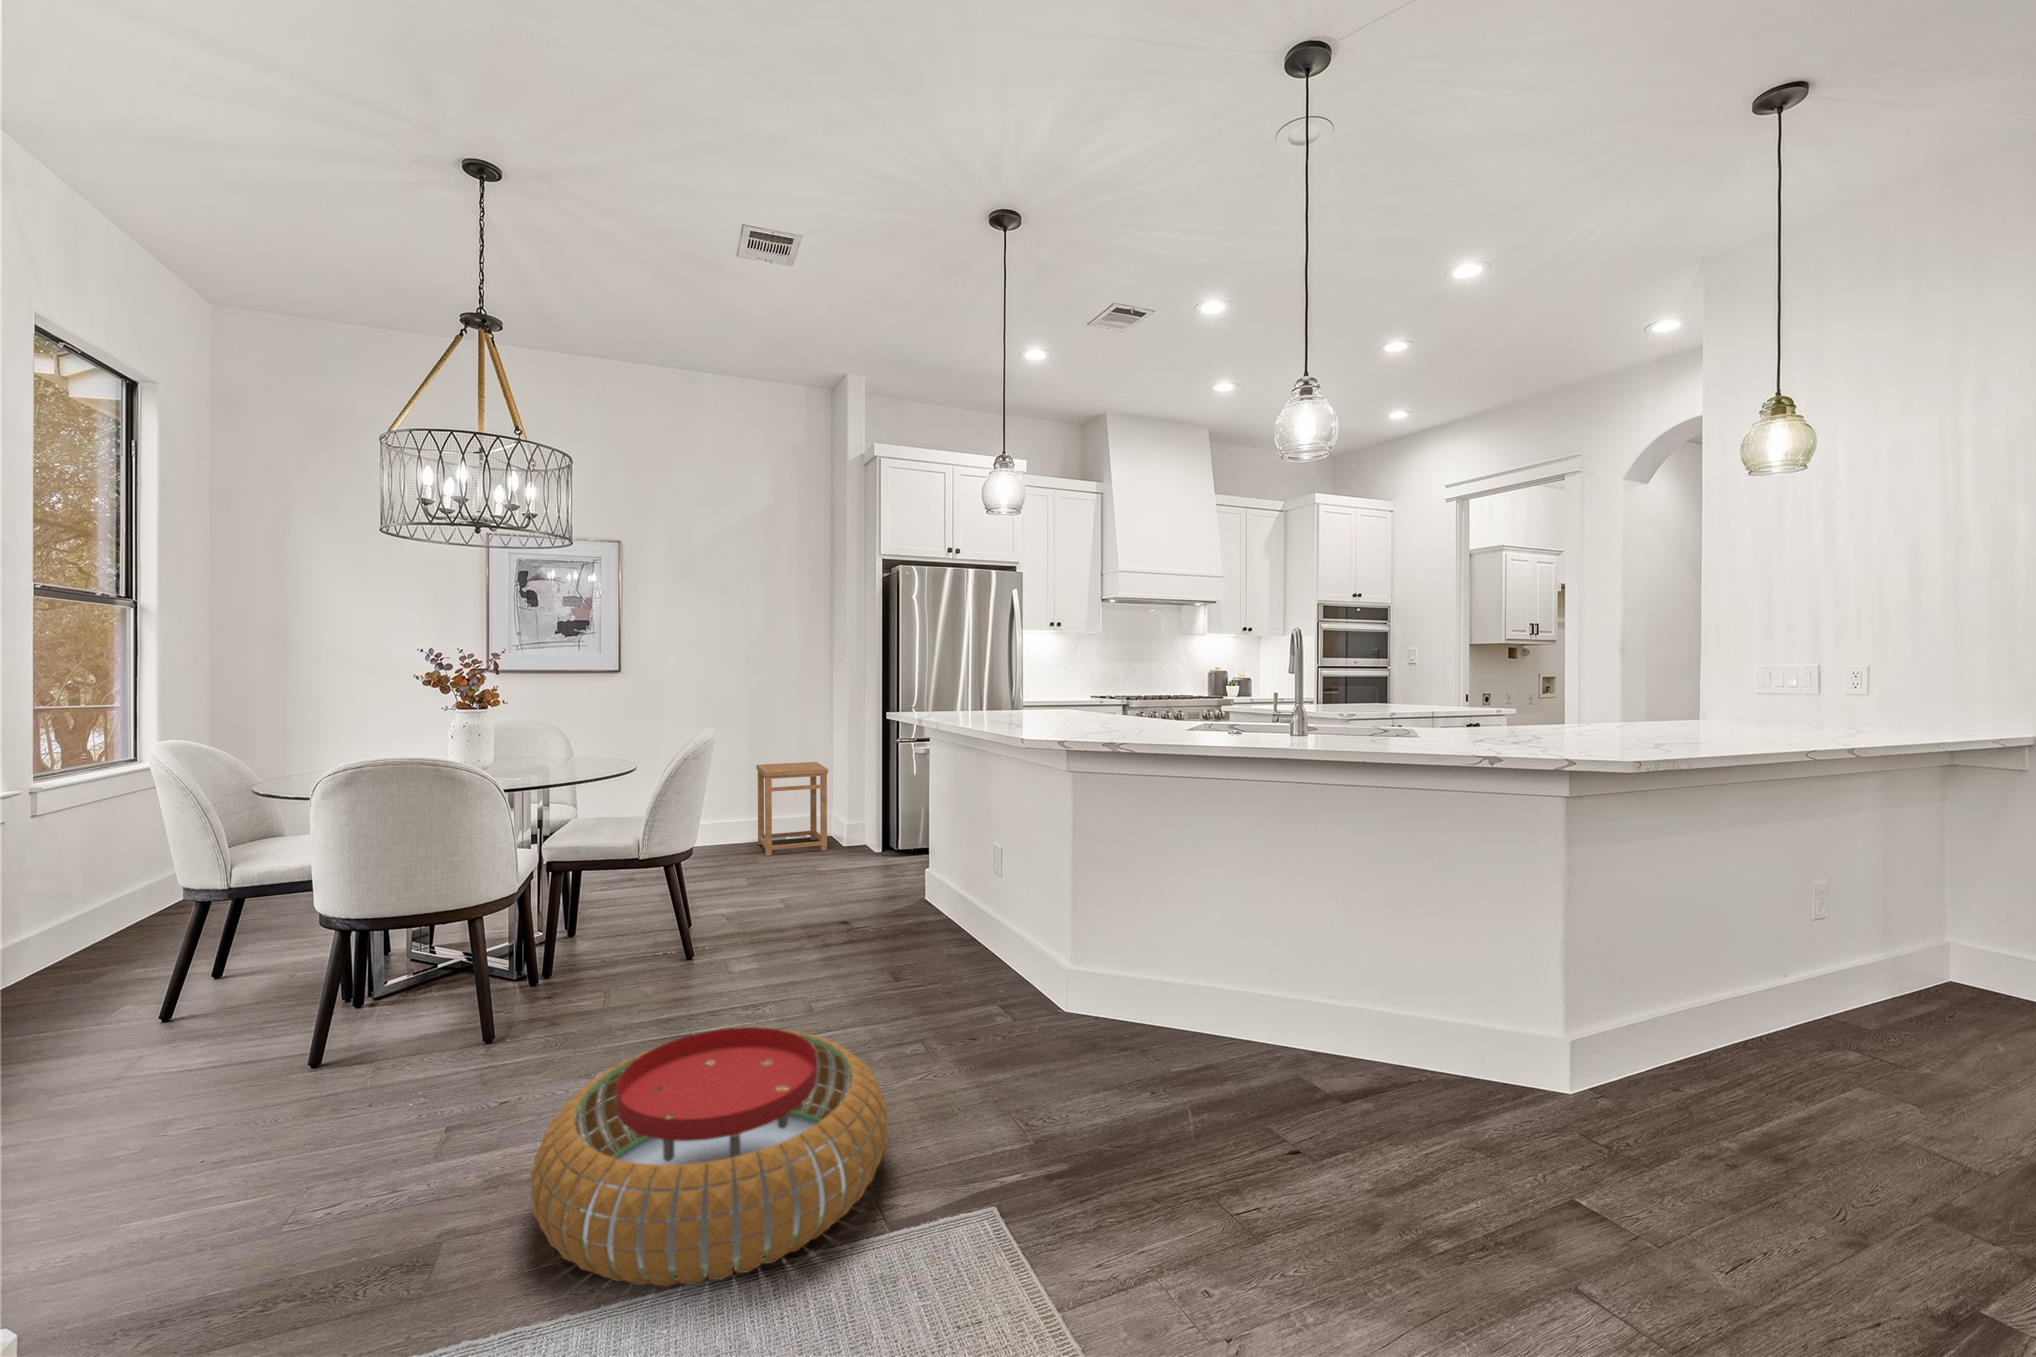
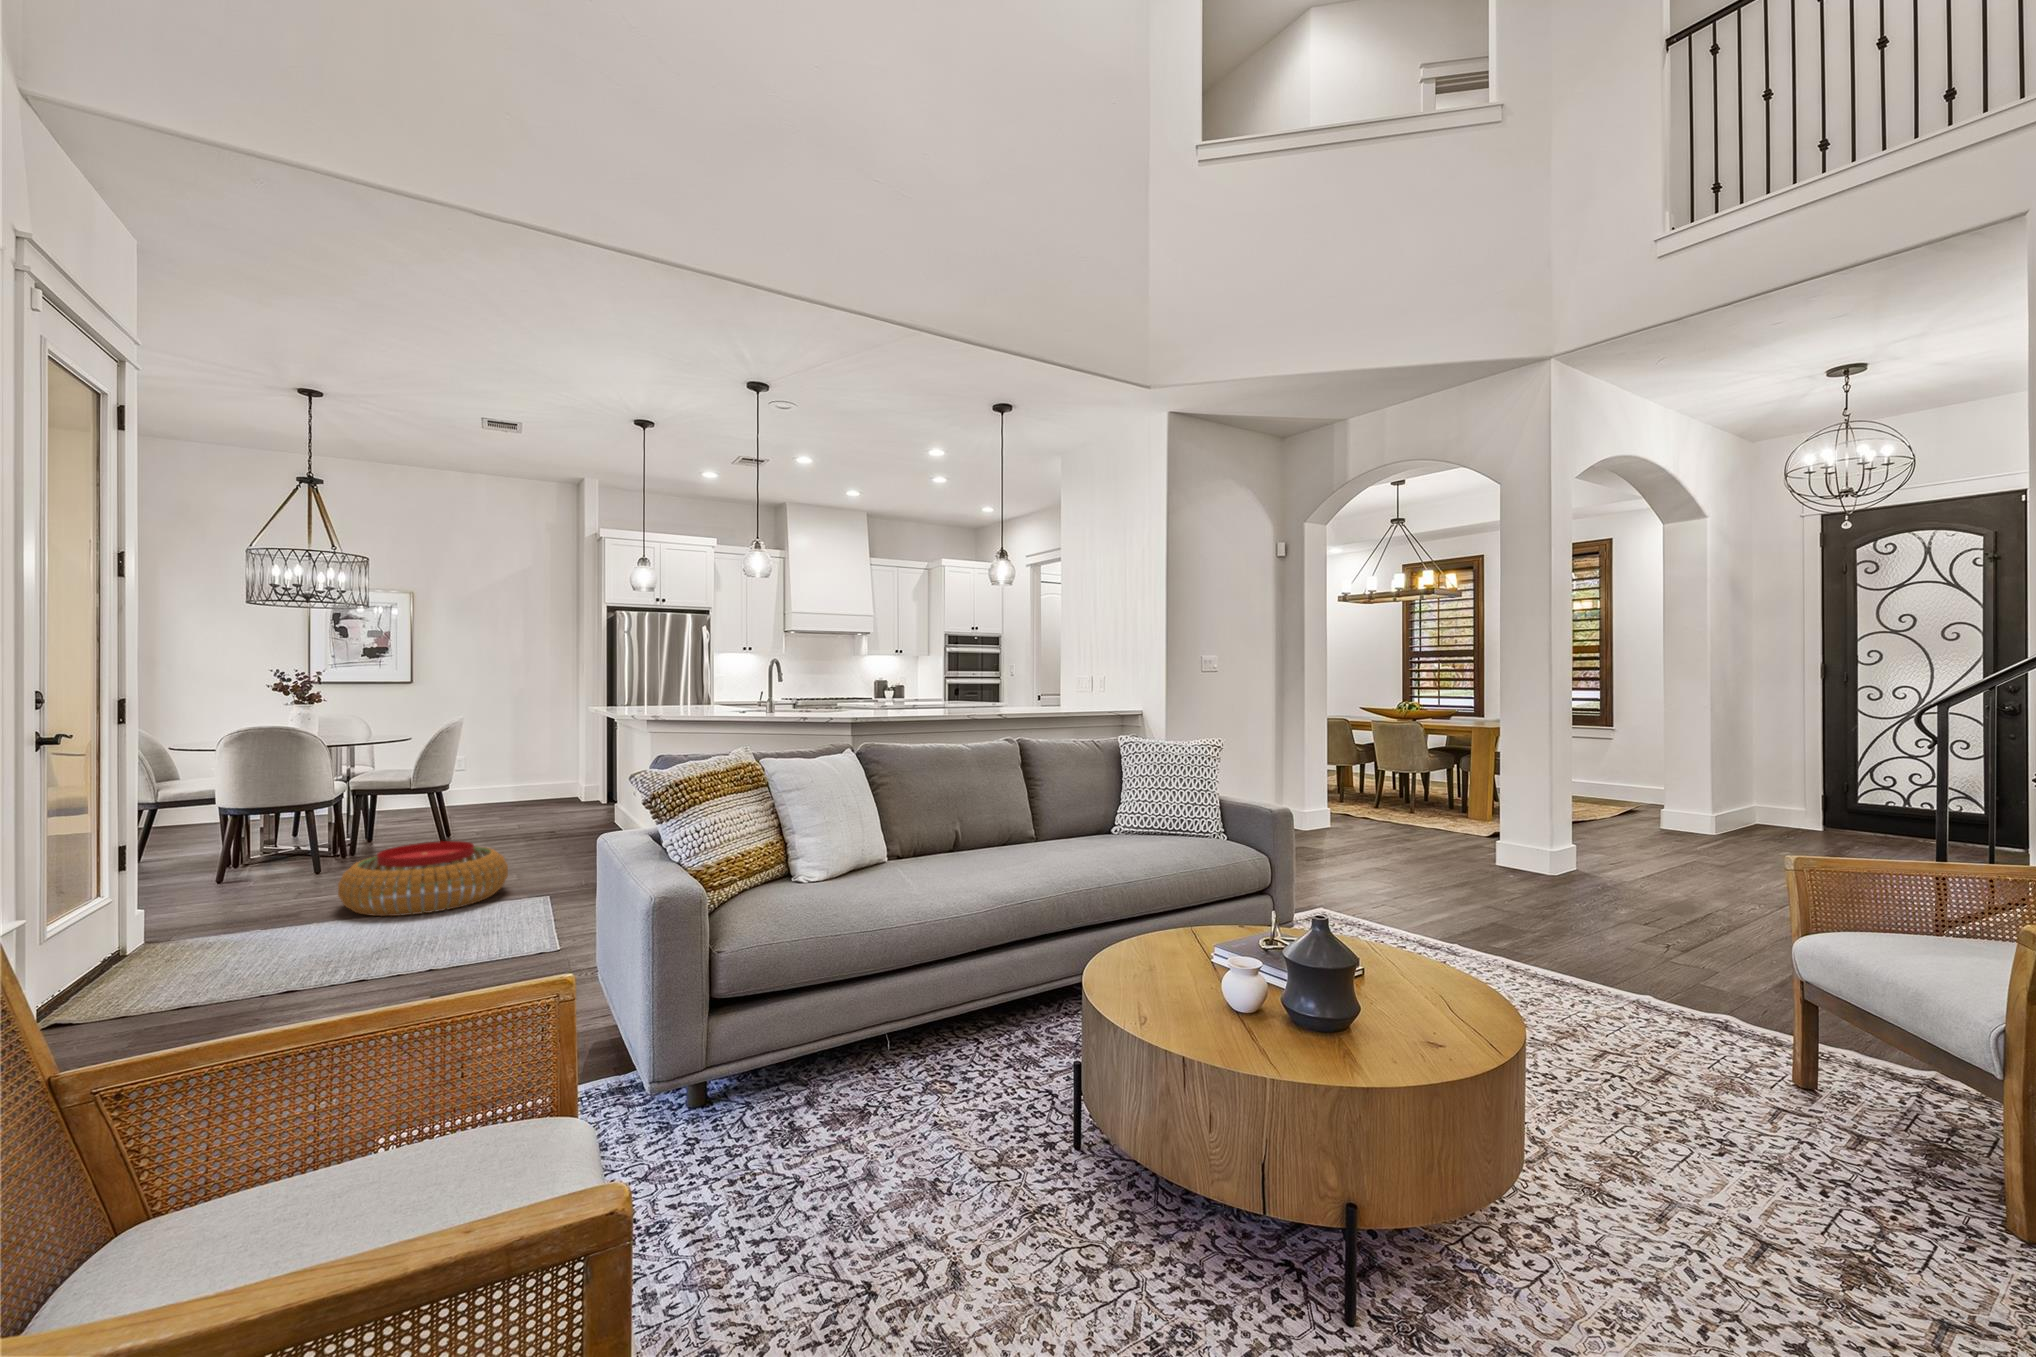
side table: present [756,762,828,856] -> none [516,744,566,807]

